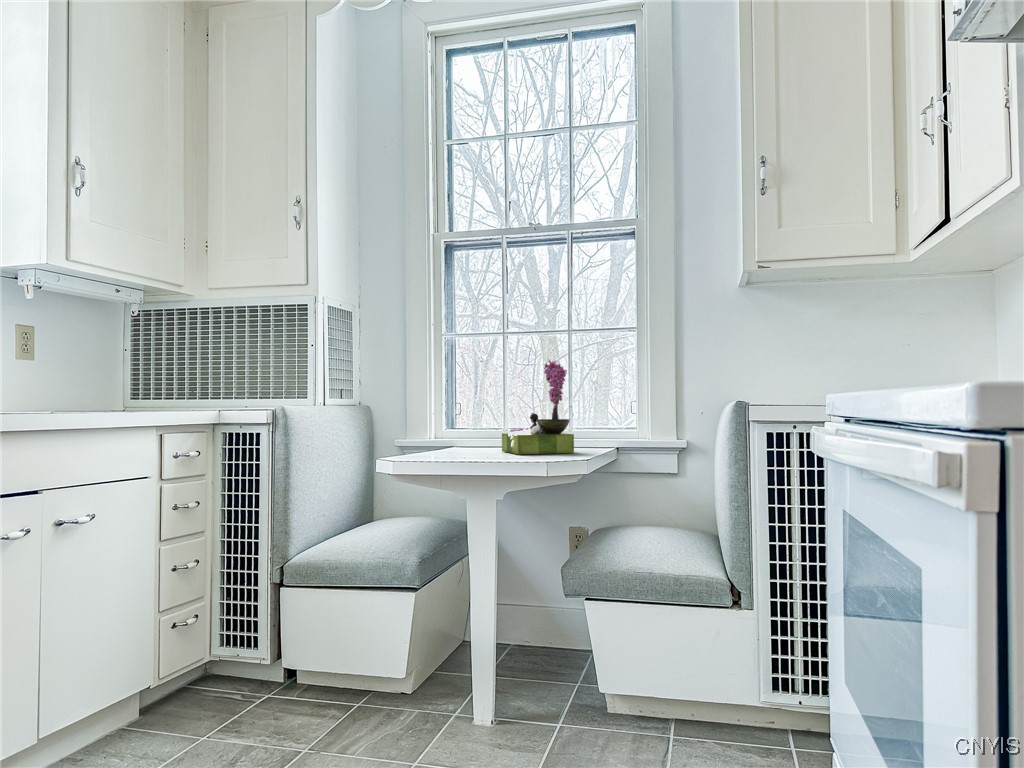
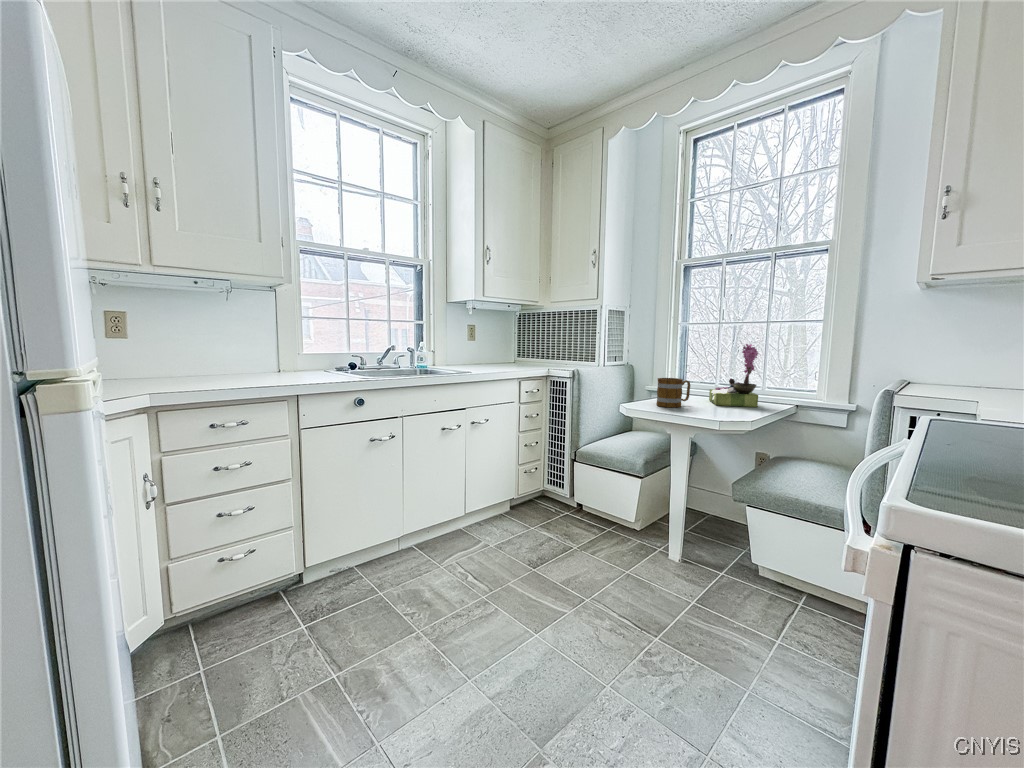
mug: none [431,413,481,460] -> present [656,378,690,407]

